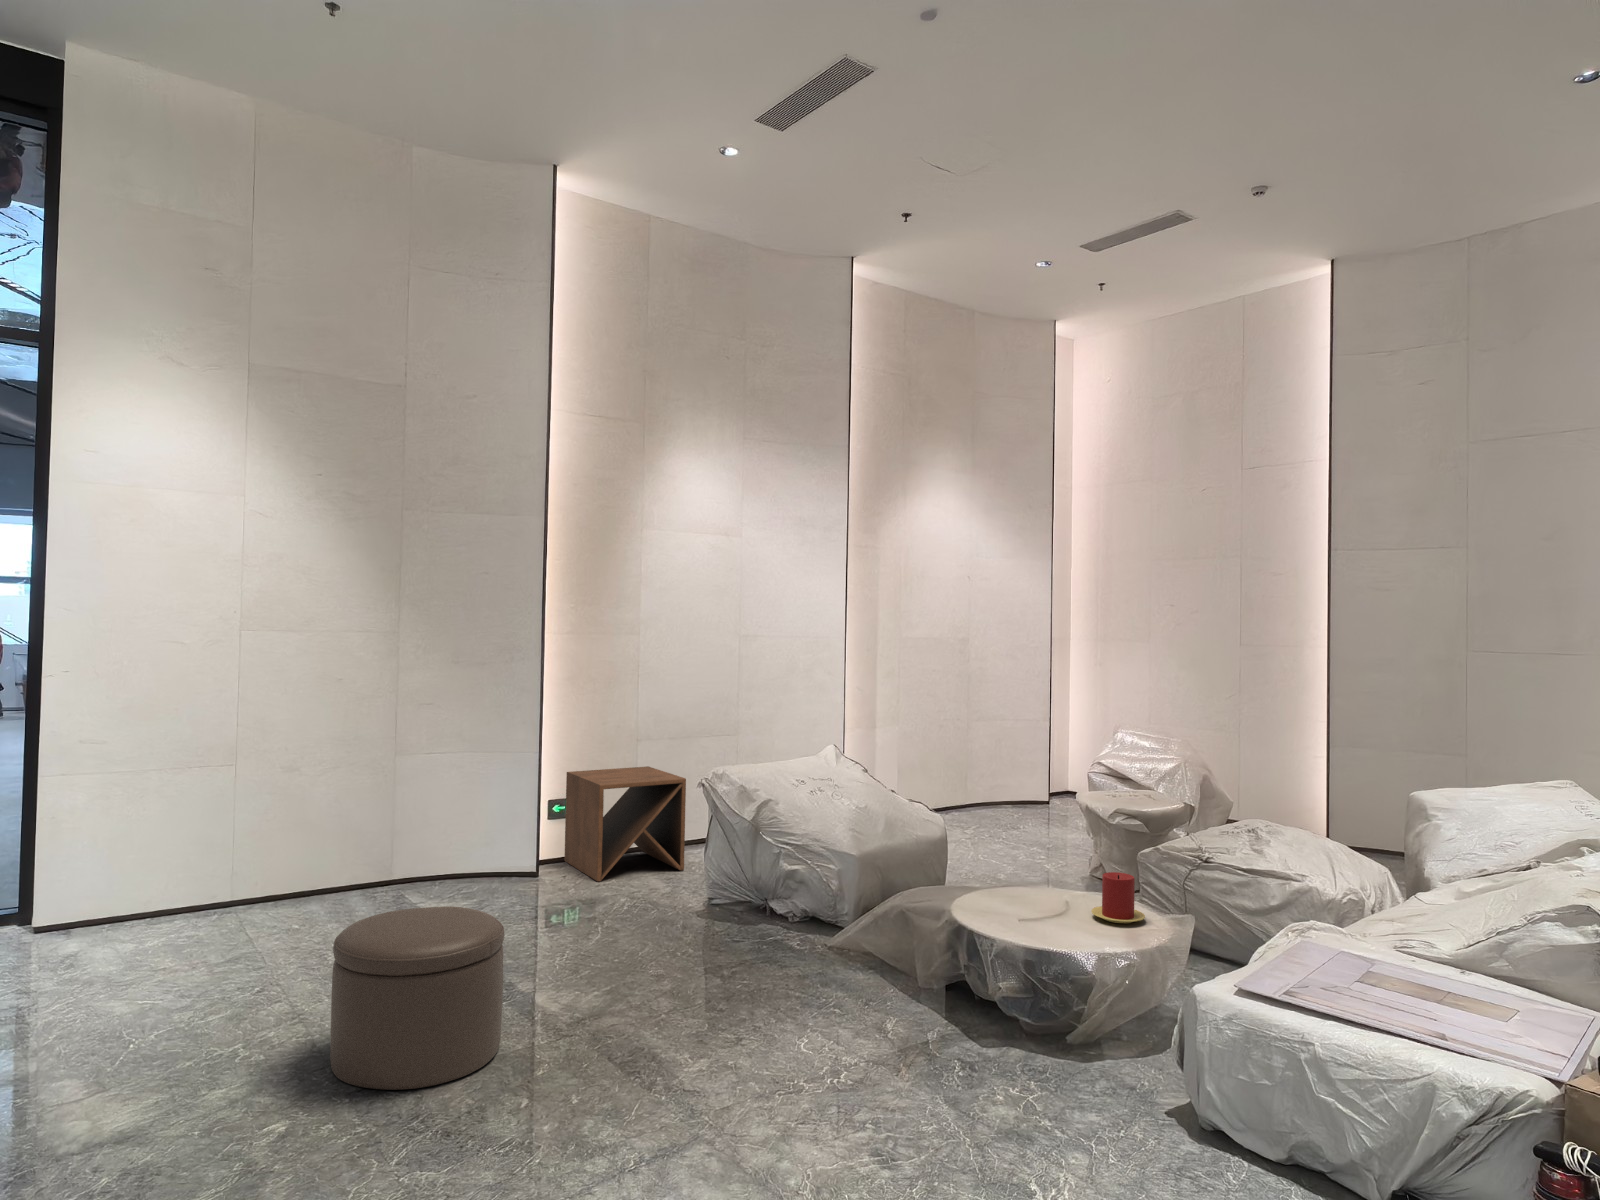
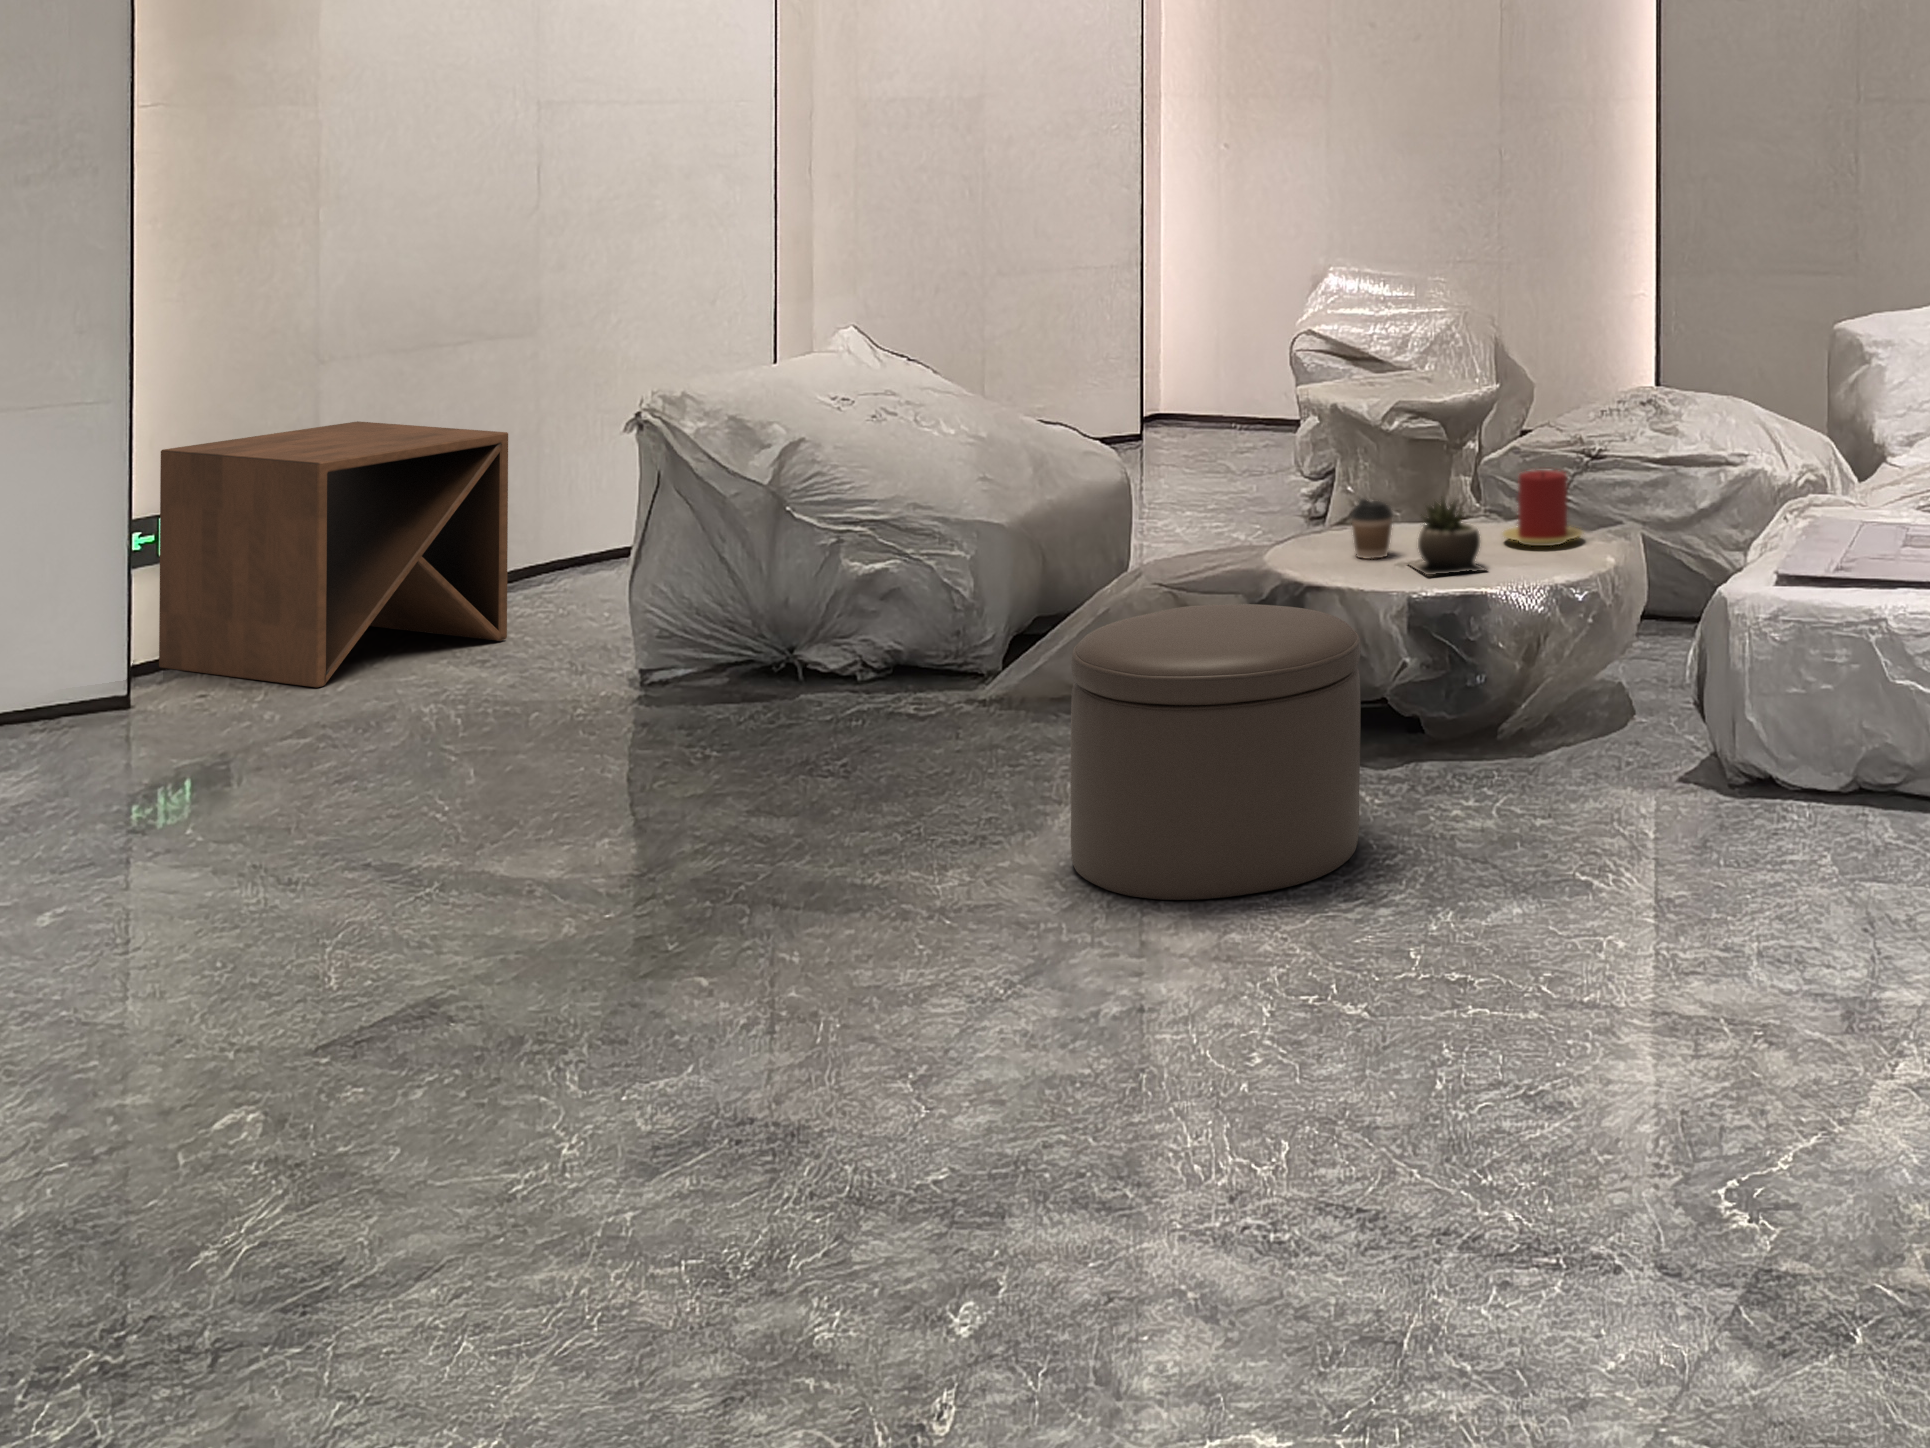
coffee cup: none [995,875,1020,913] -> present [1351,498,1393,559]
succulent plant: none [1020,883,1064,935] -> present [1410,497,1488,575]
ottoman: present [330,906,504,1090] -> present [1071,604,1361,900]

